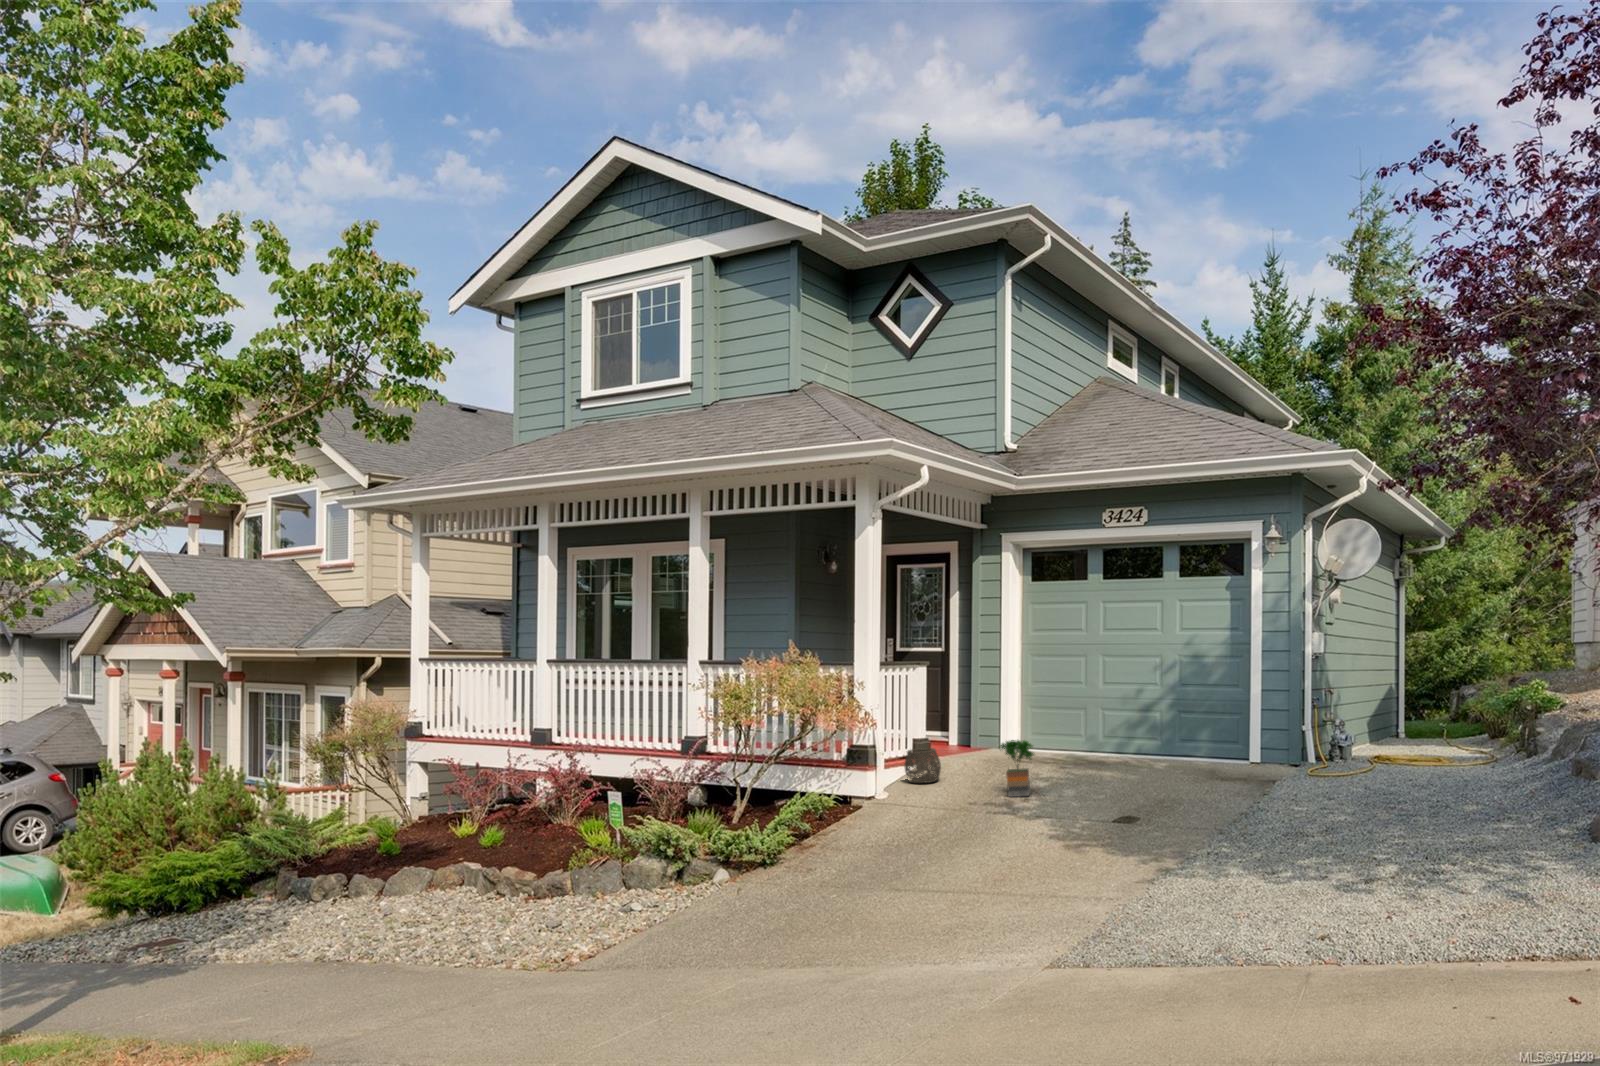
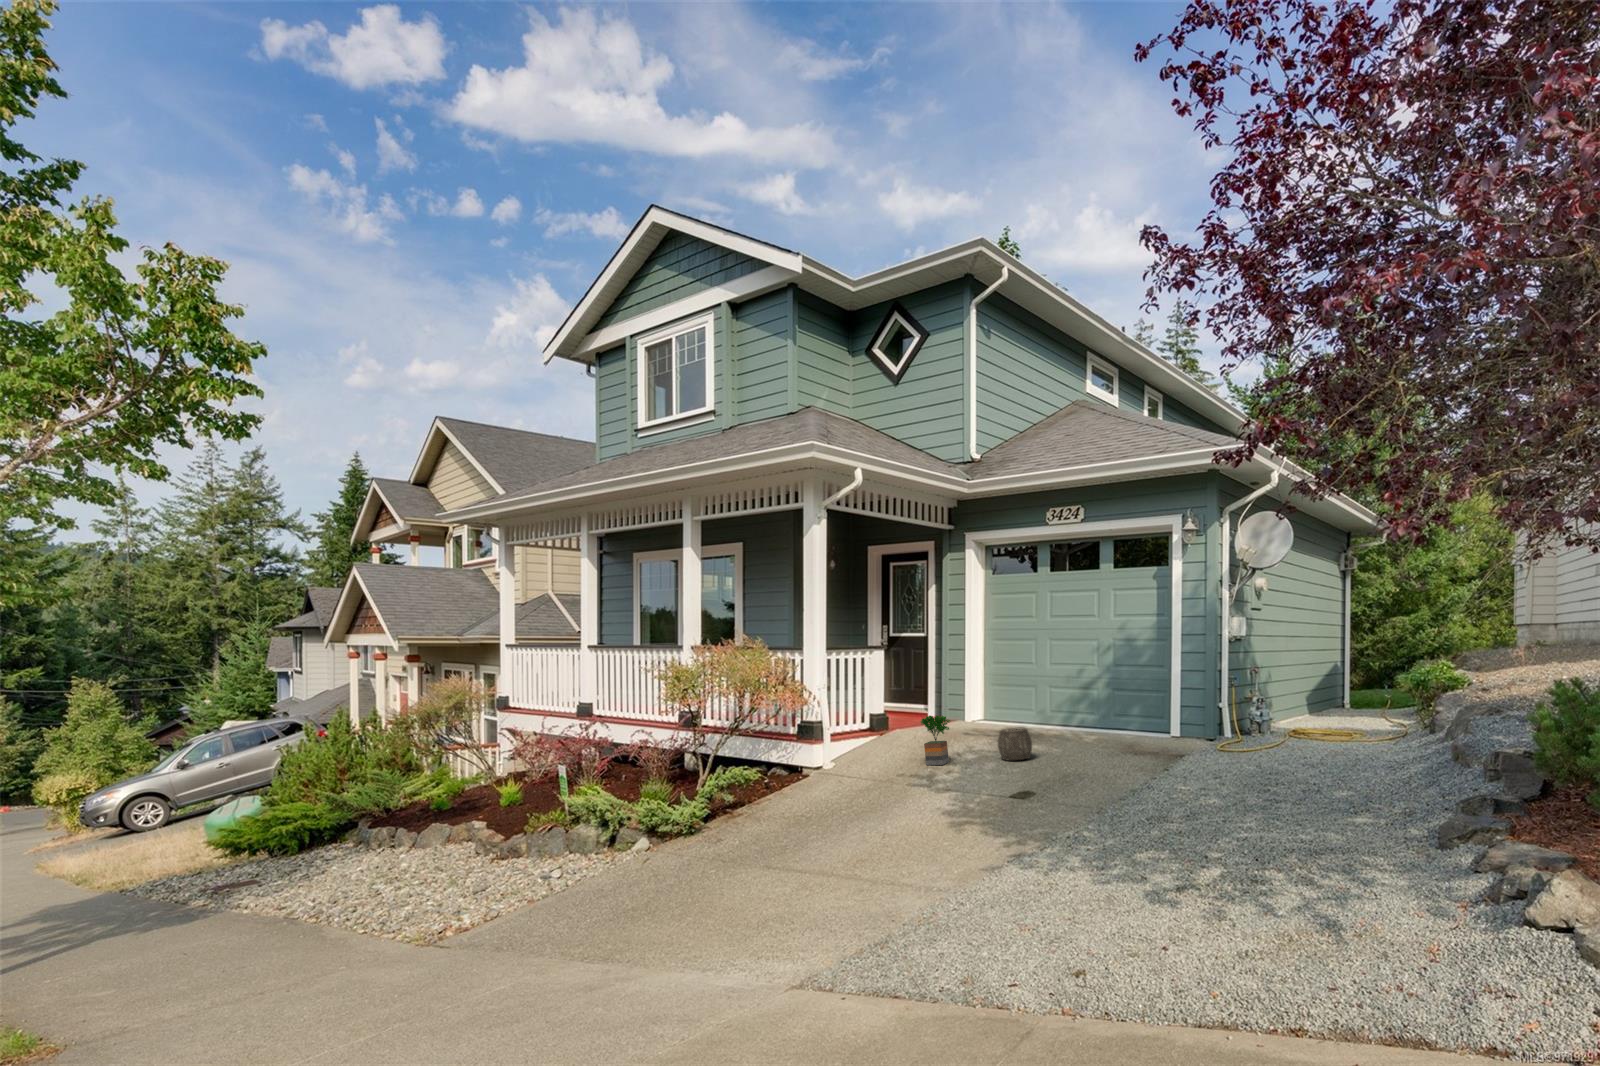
woven basket: present [905,748,941,783] -> present [998,727,1032,761]

